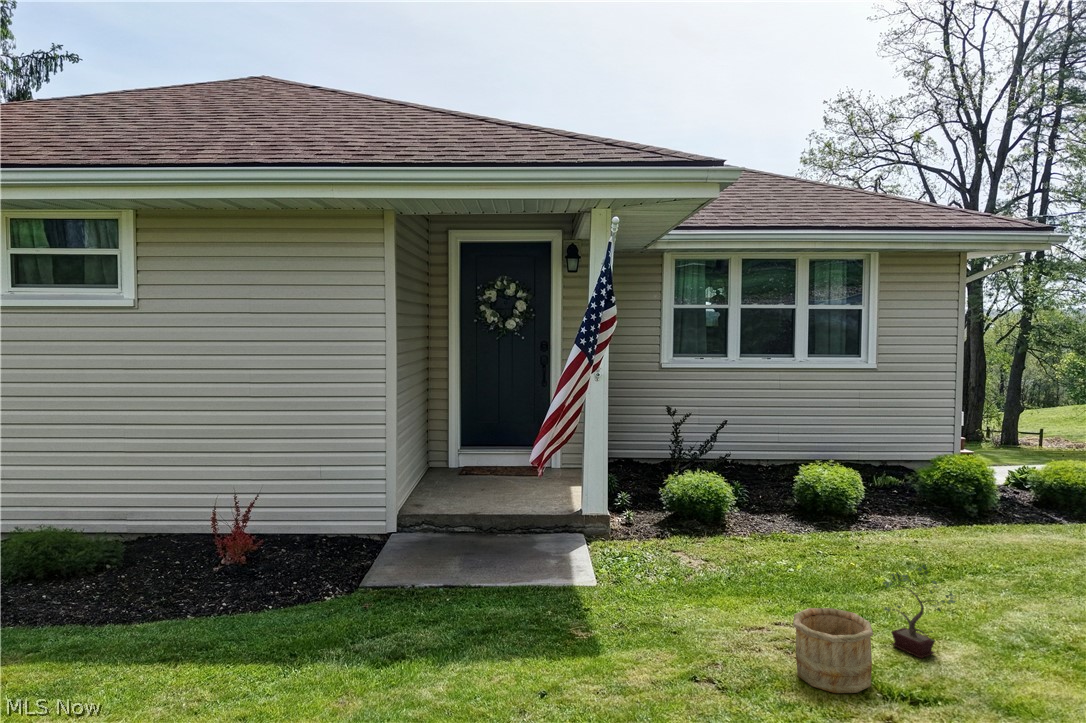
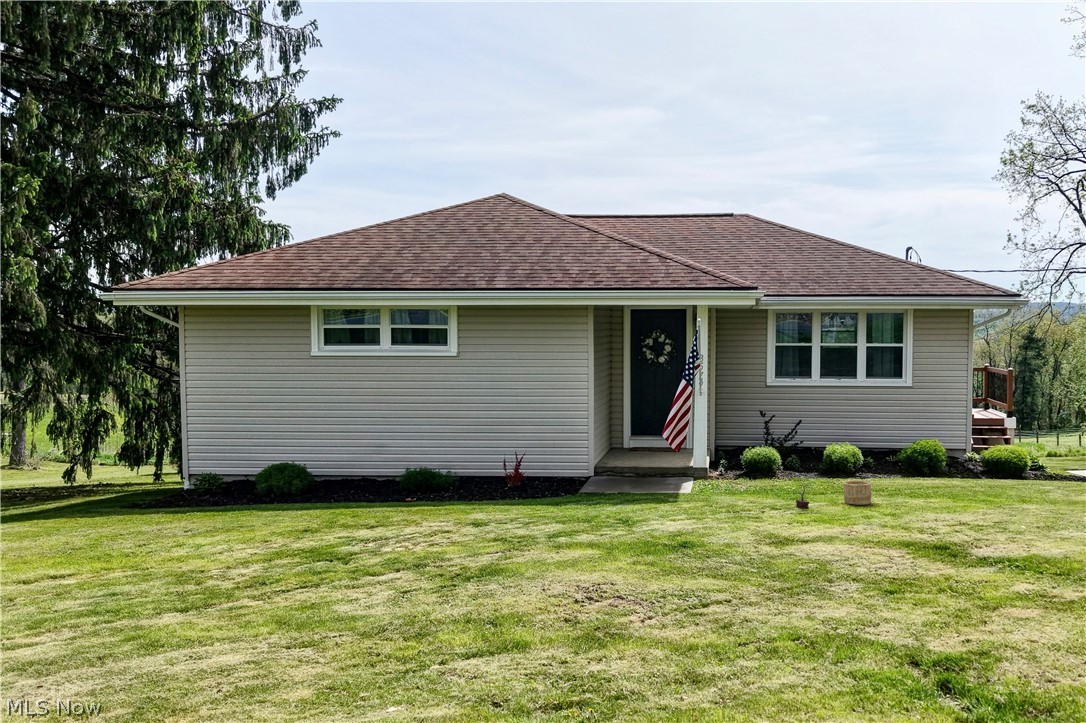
wooden bucket: present [793,608,873,693] -> present [843,480,871,505]

